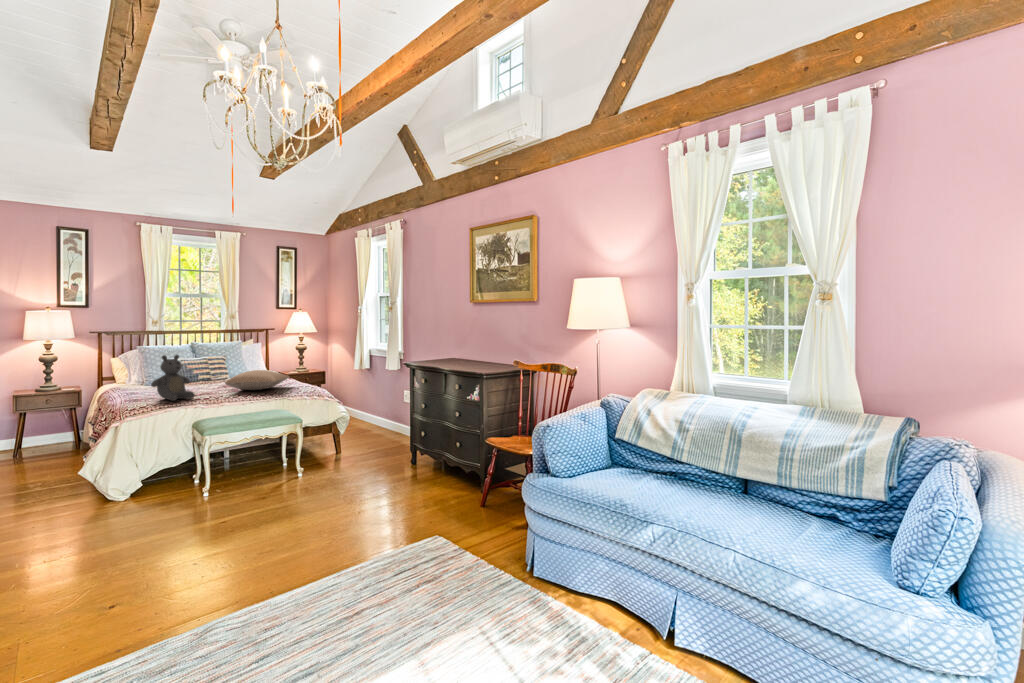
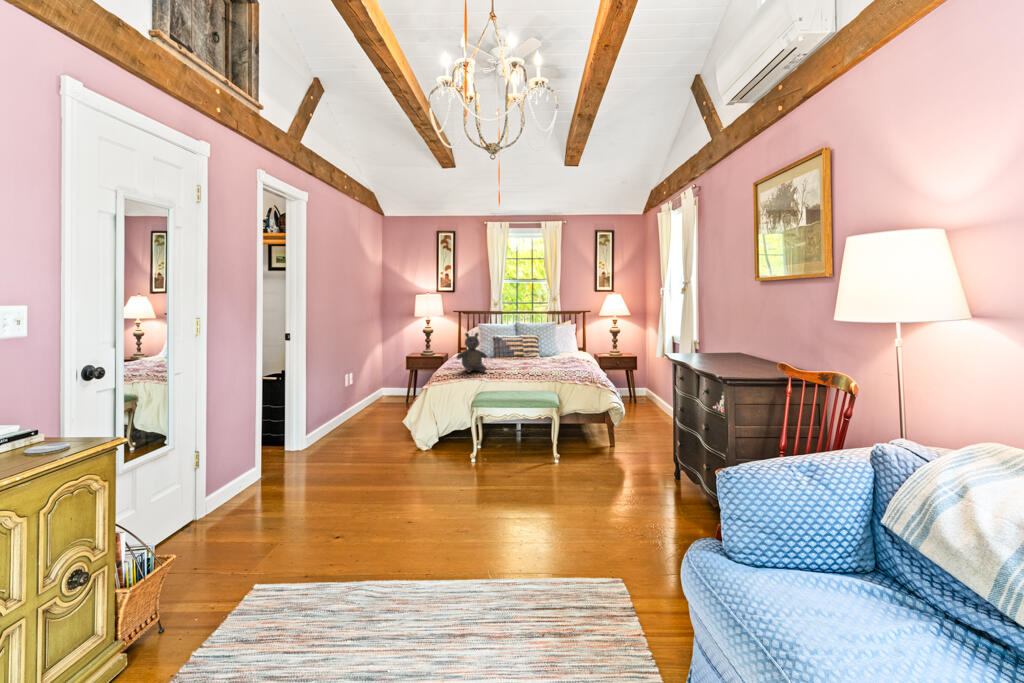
pillow: present [225,370,289,390] -> none [513,351,573,369]

